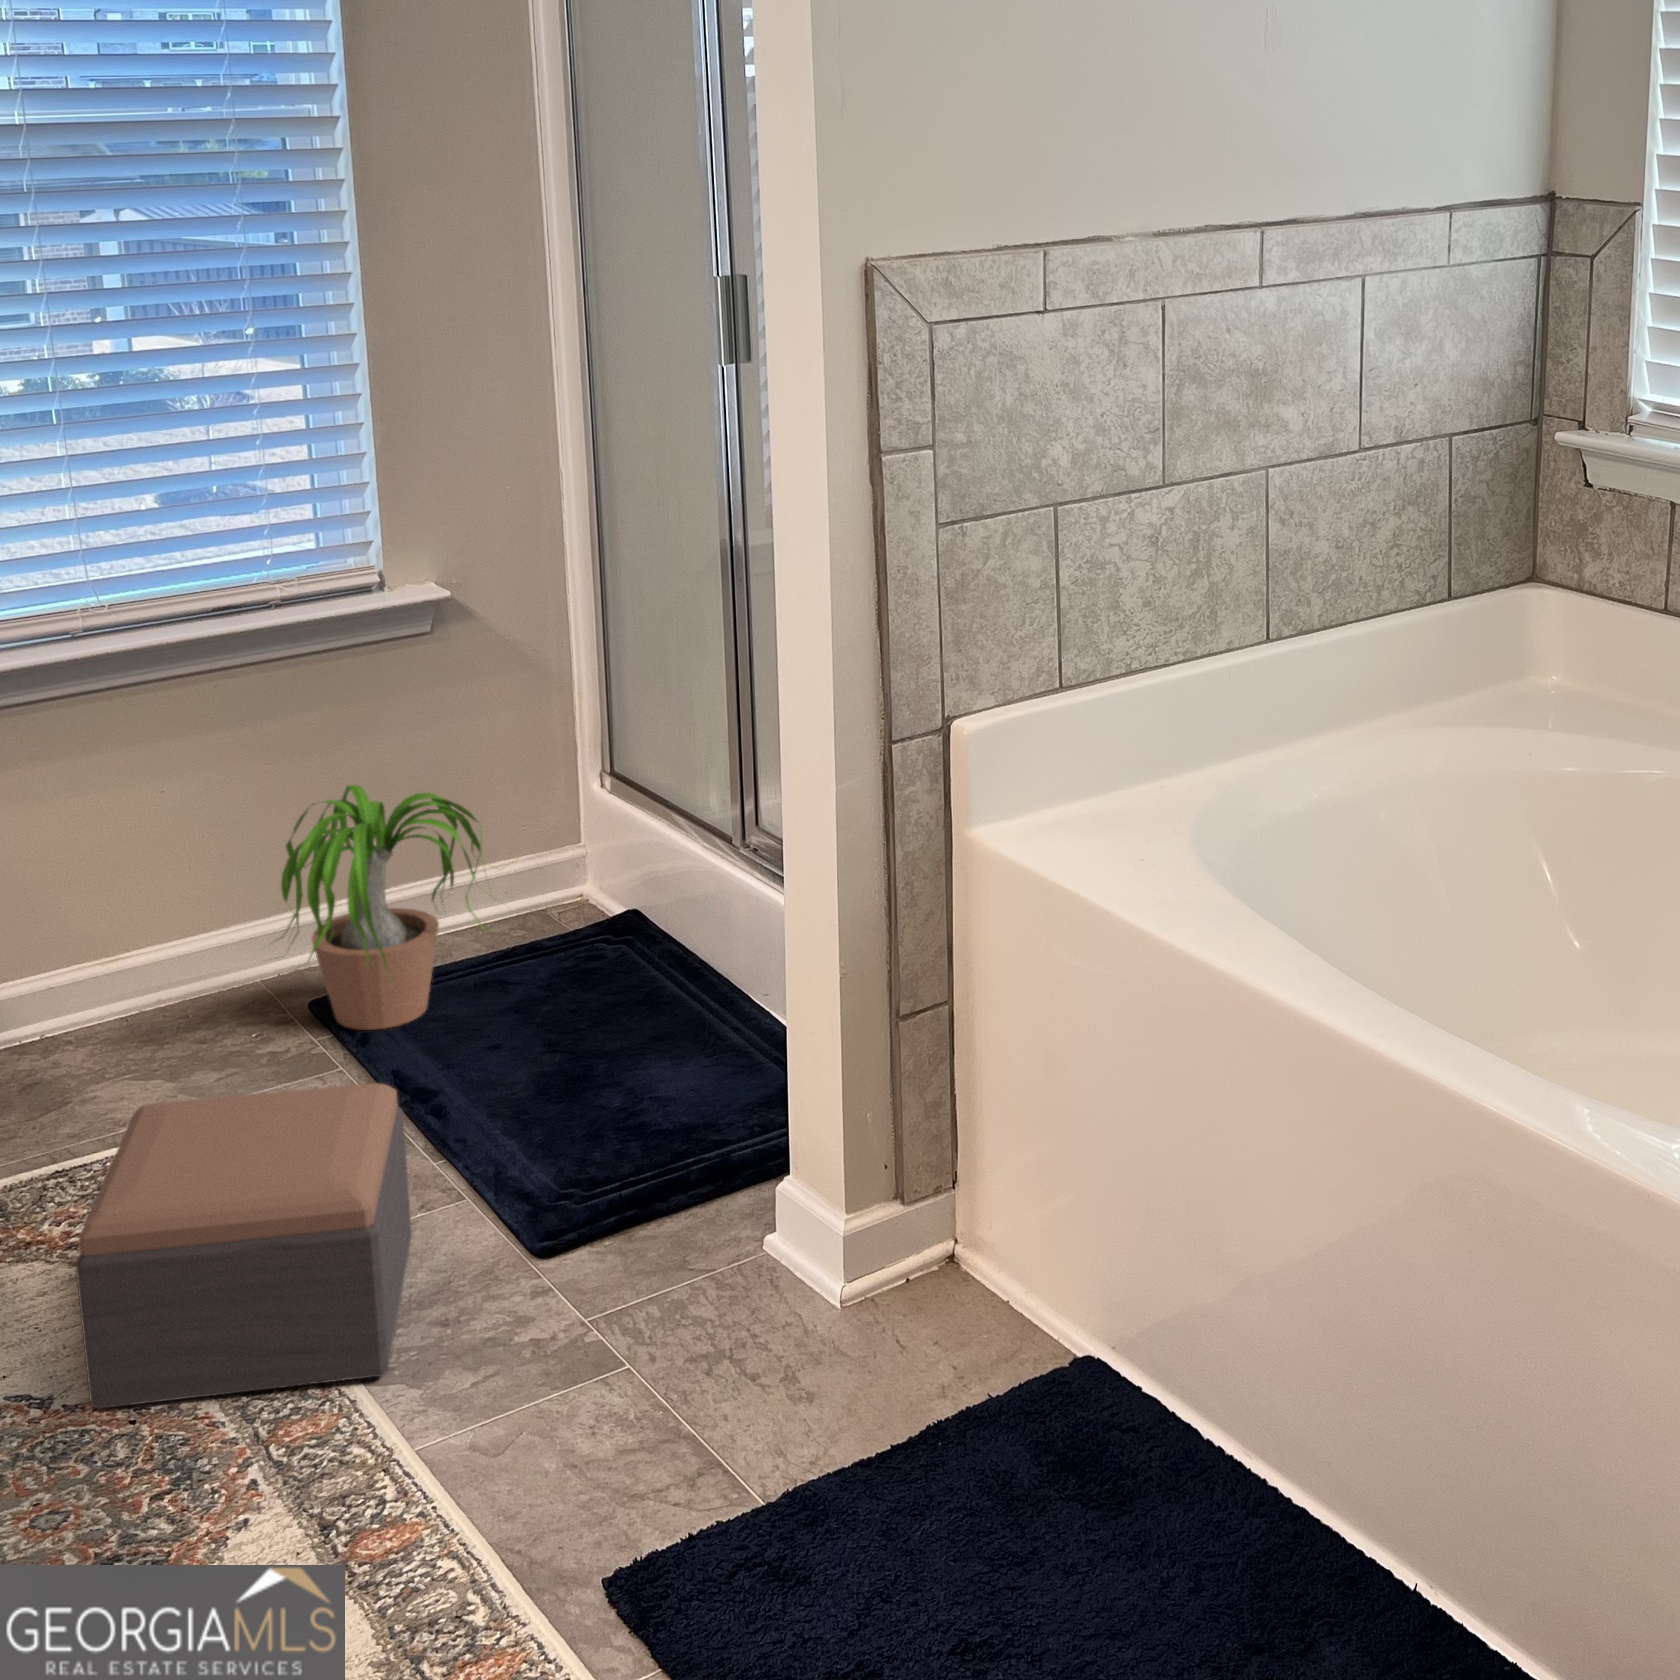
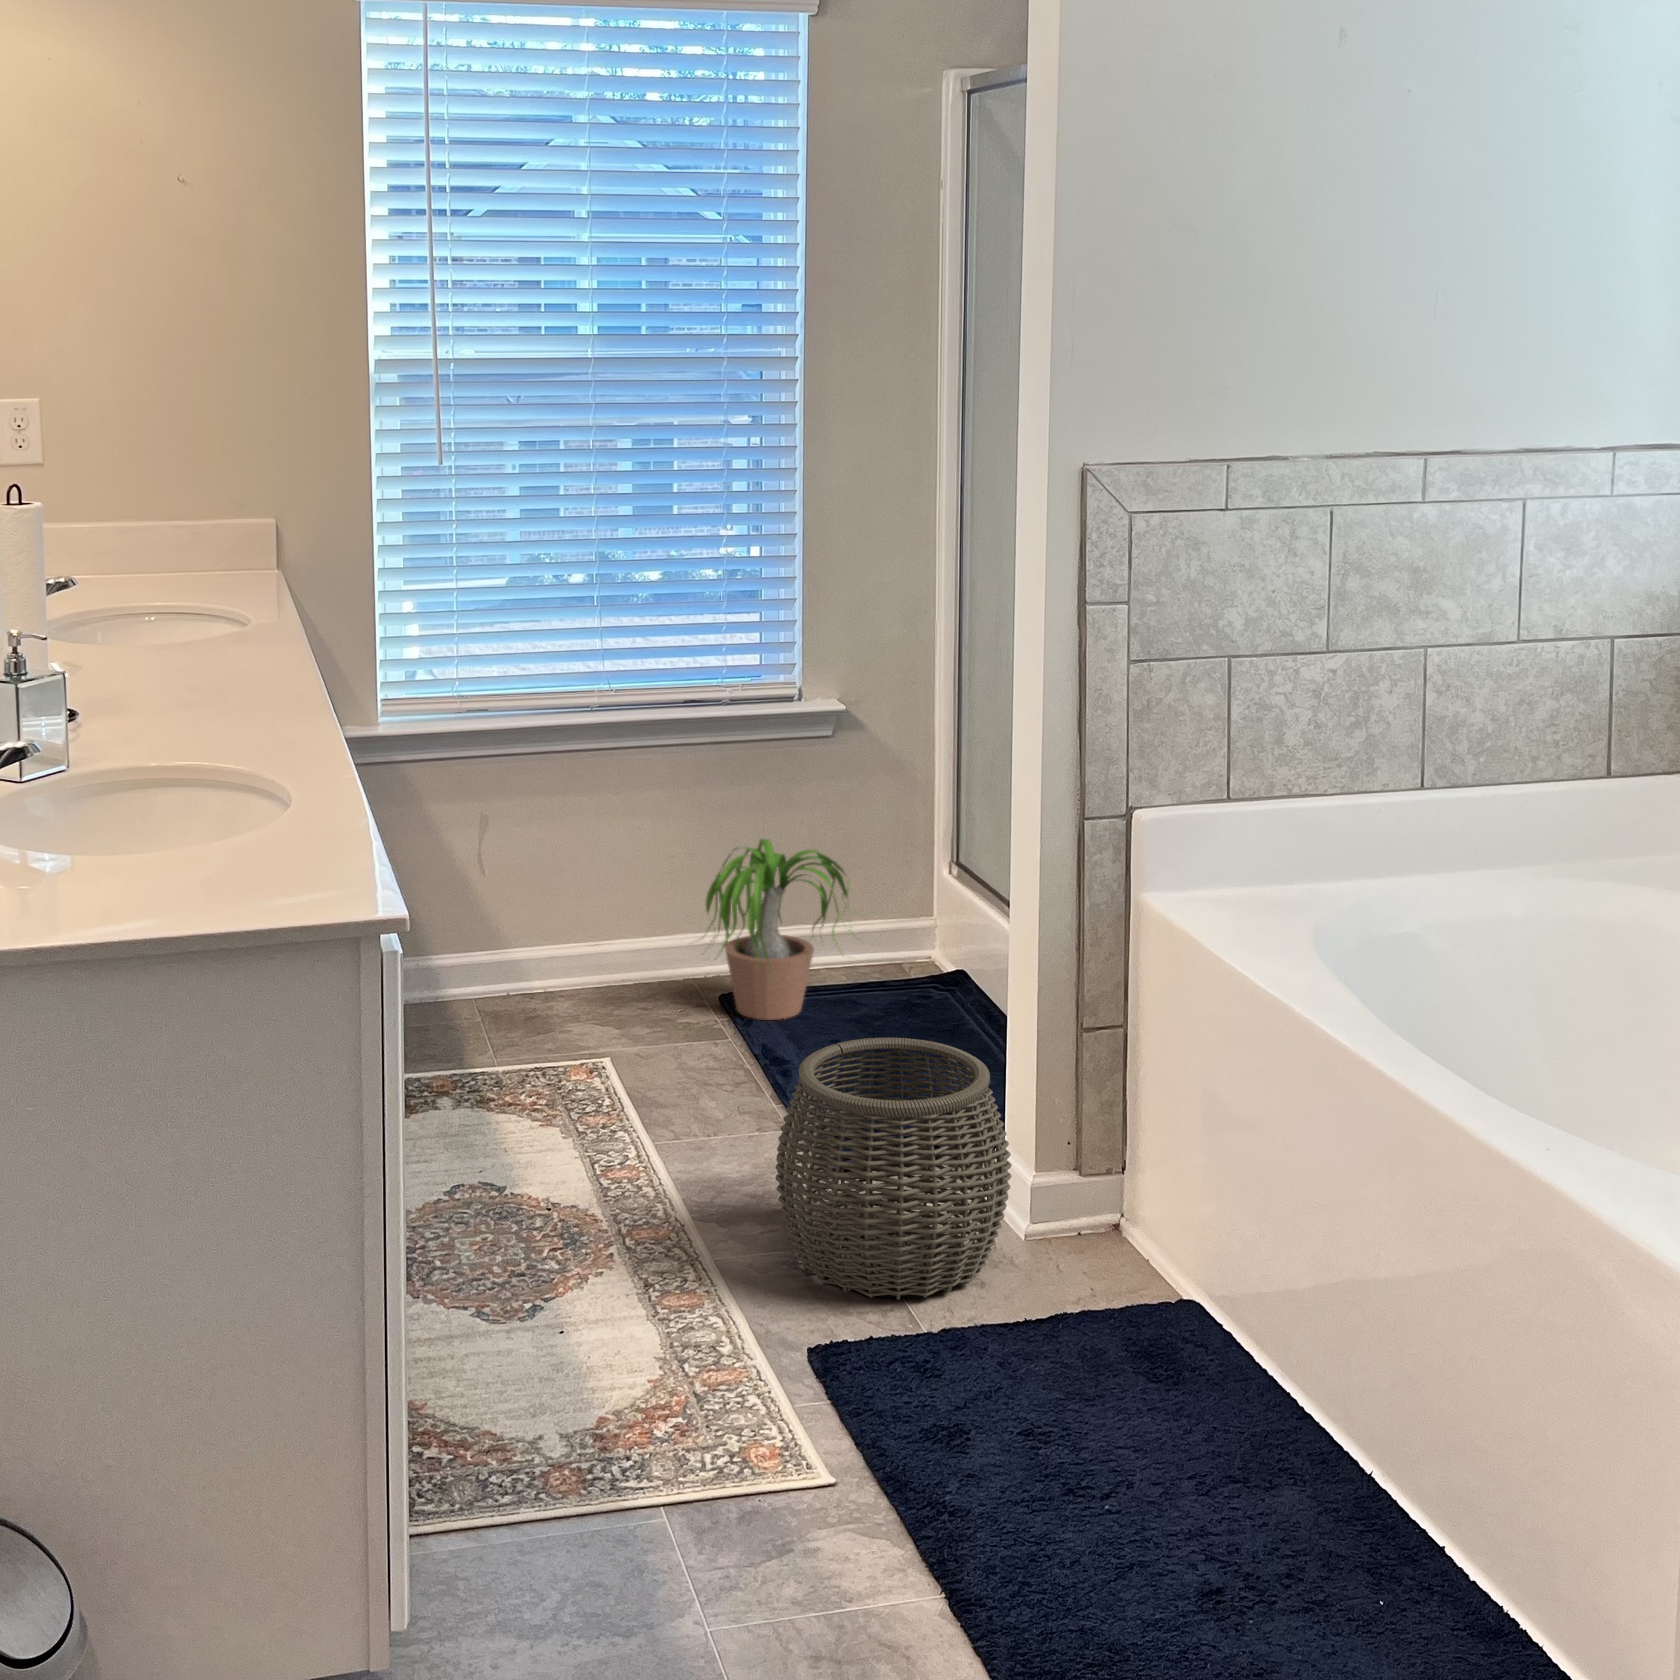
woven basket: none [495,1075,837,1463] -> present [776,1037,1012,1300]
footstool: present [75,1083,412,1409] -> none [525,1014,748,1216]

